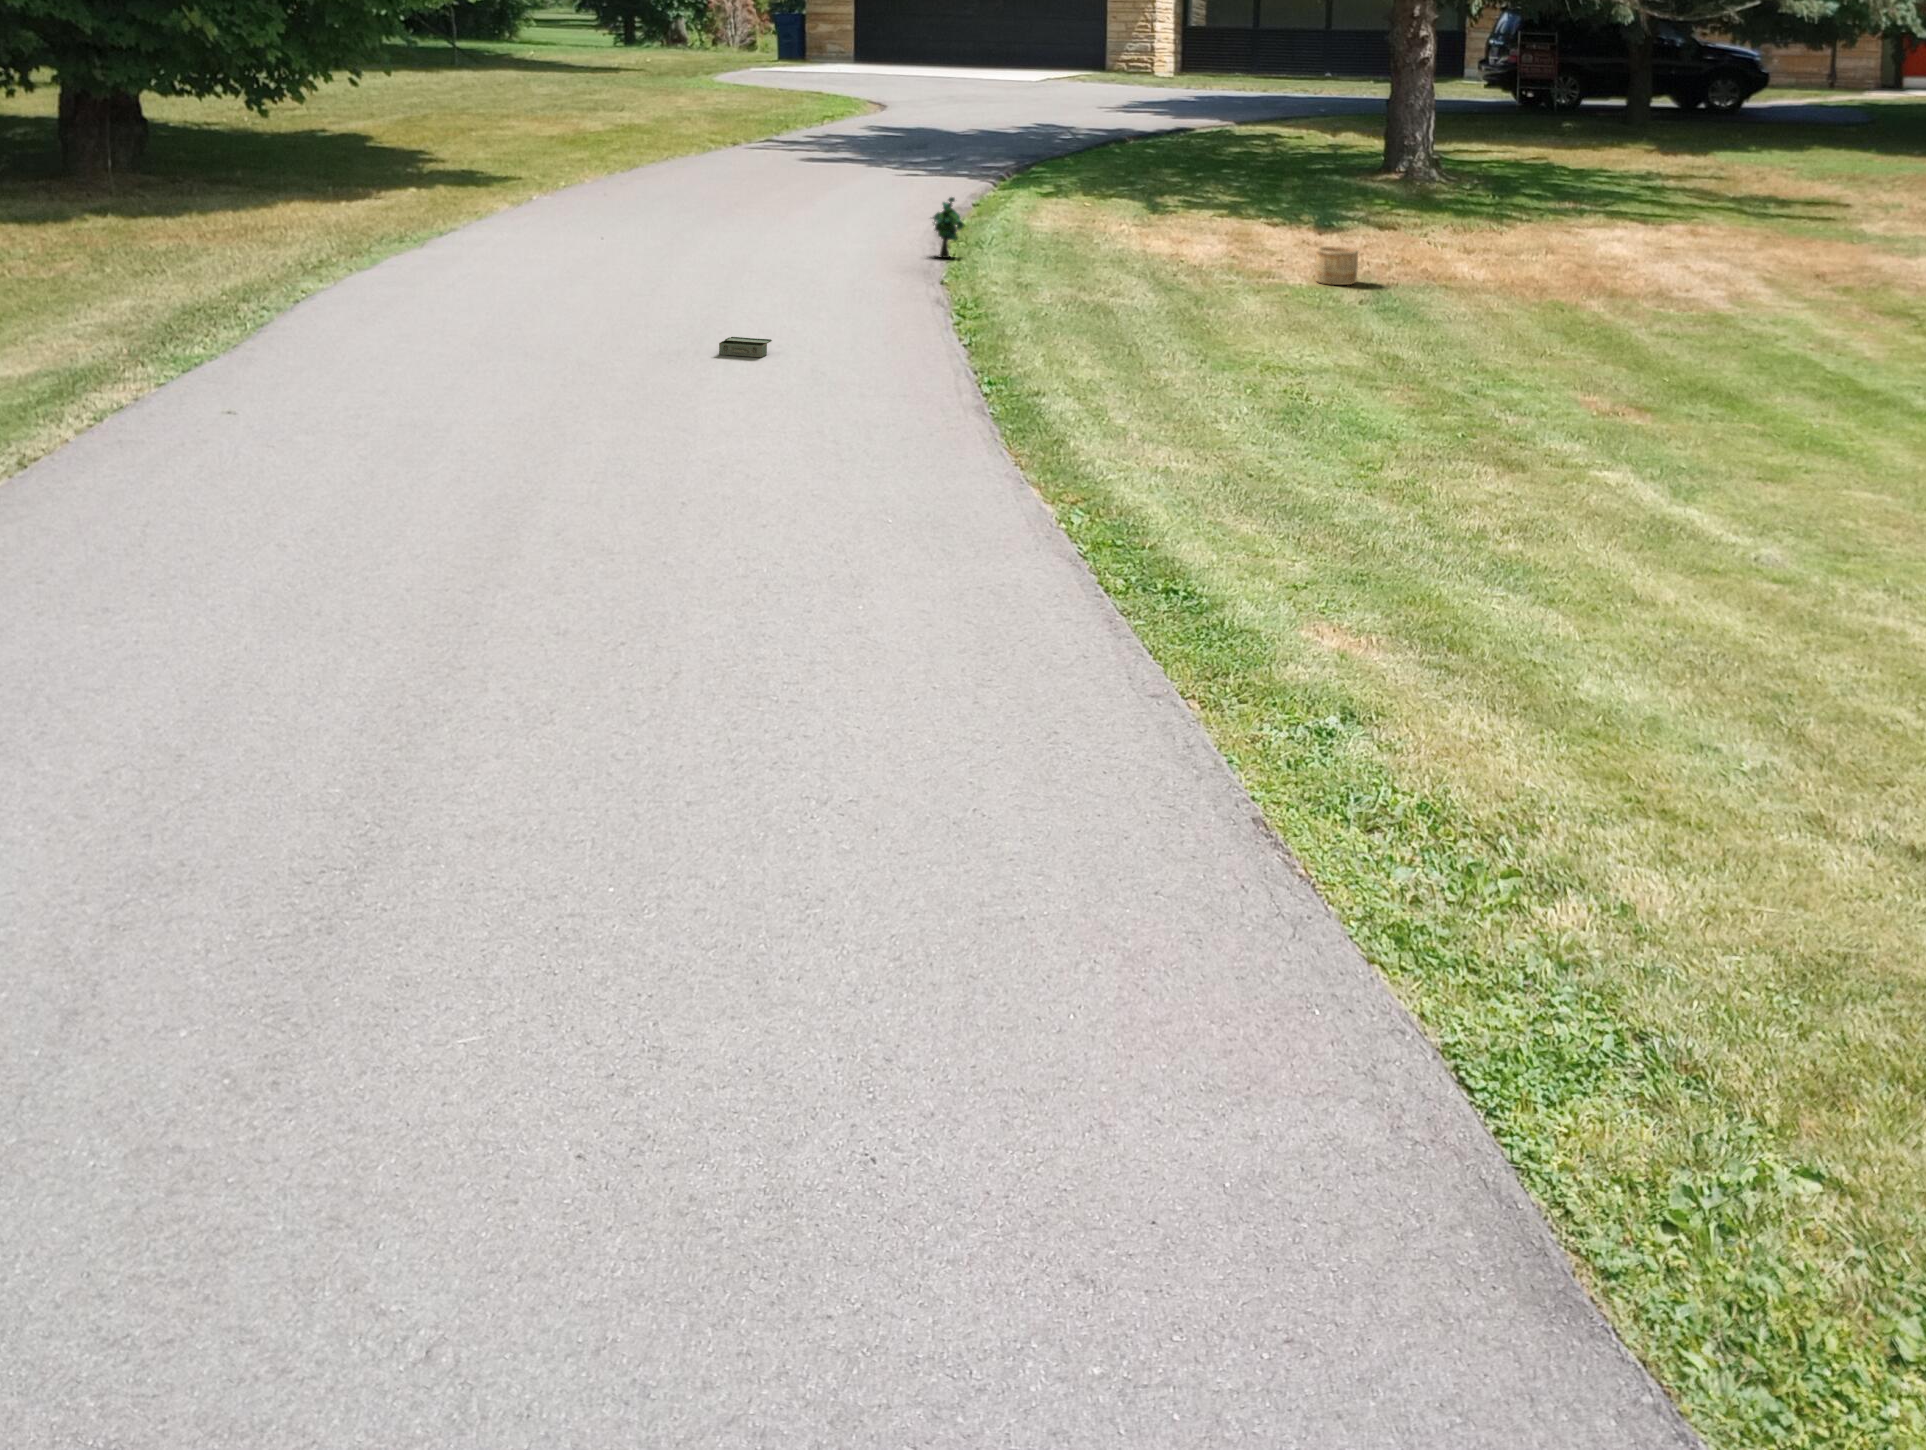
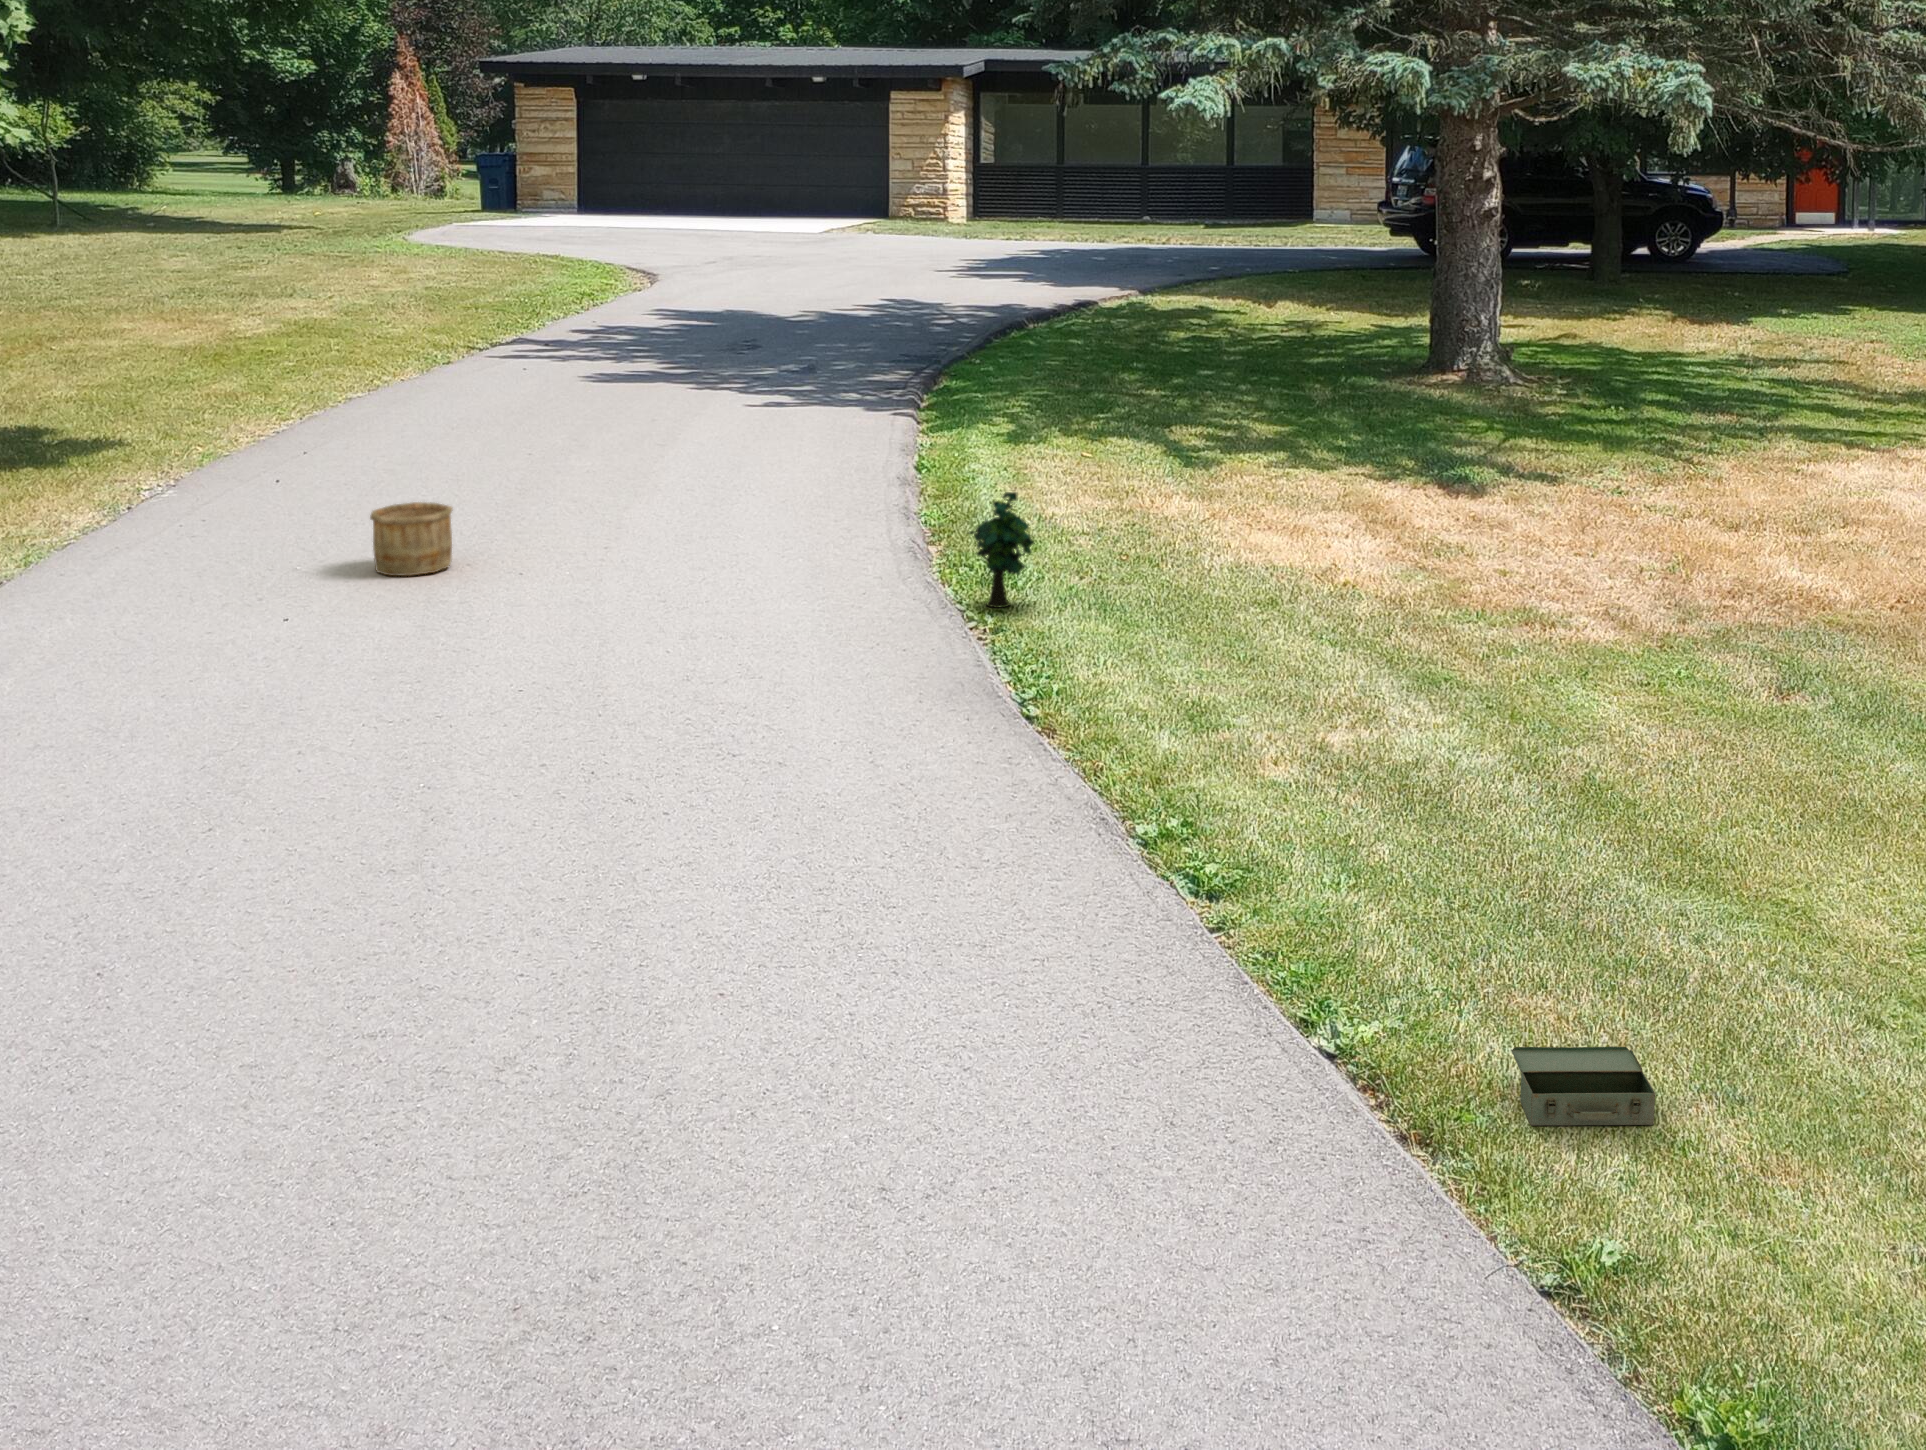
wooden bucket: present [1315,246,1359,285] -> present [370,502,452,576]
toolbox: present [719,337,772,357] -> present [1511,1046,1655,1126]

